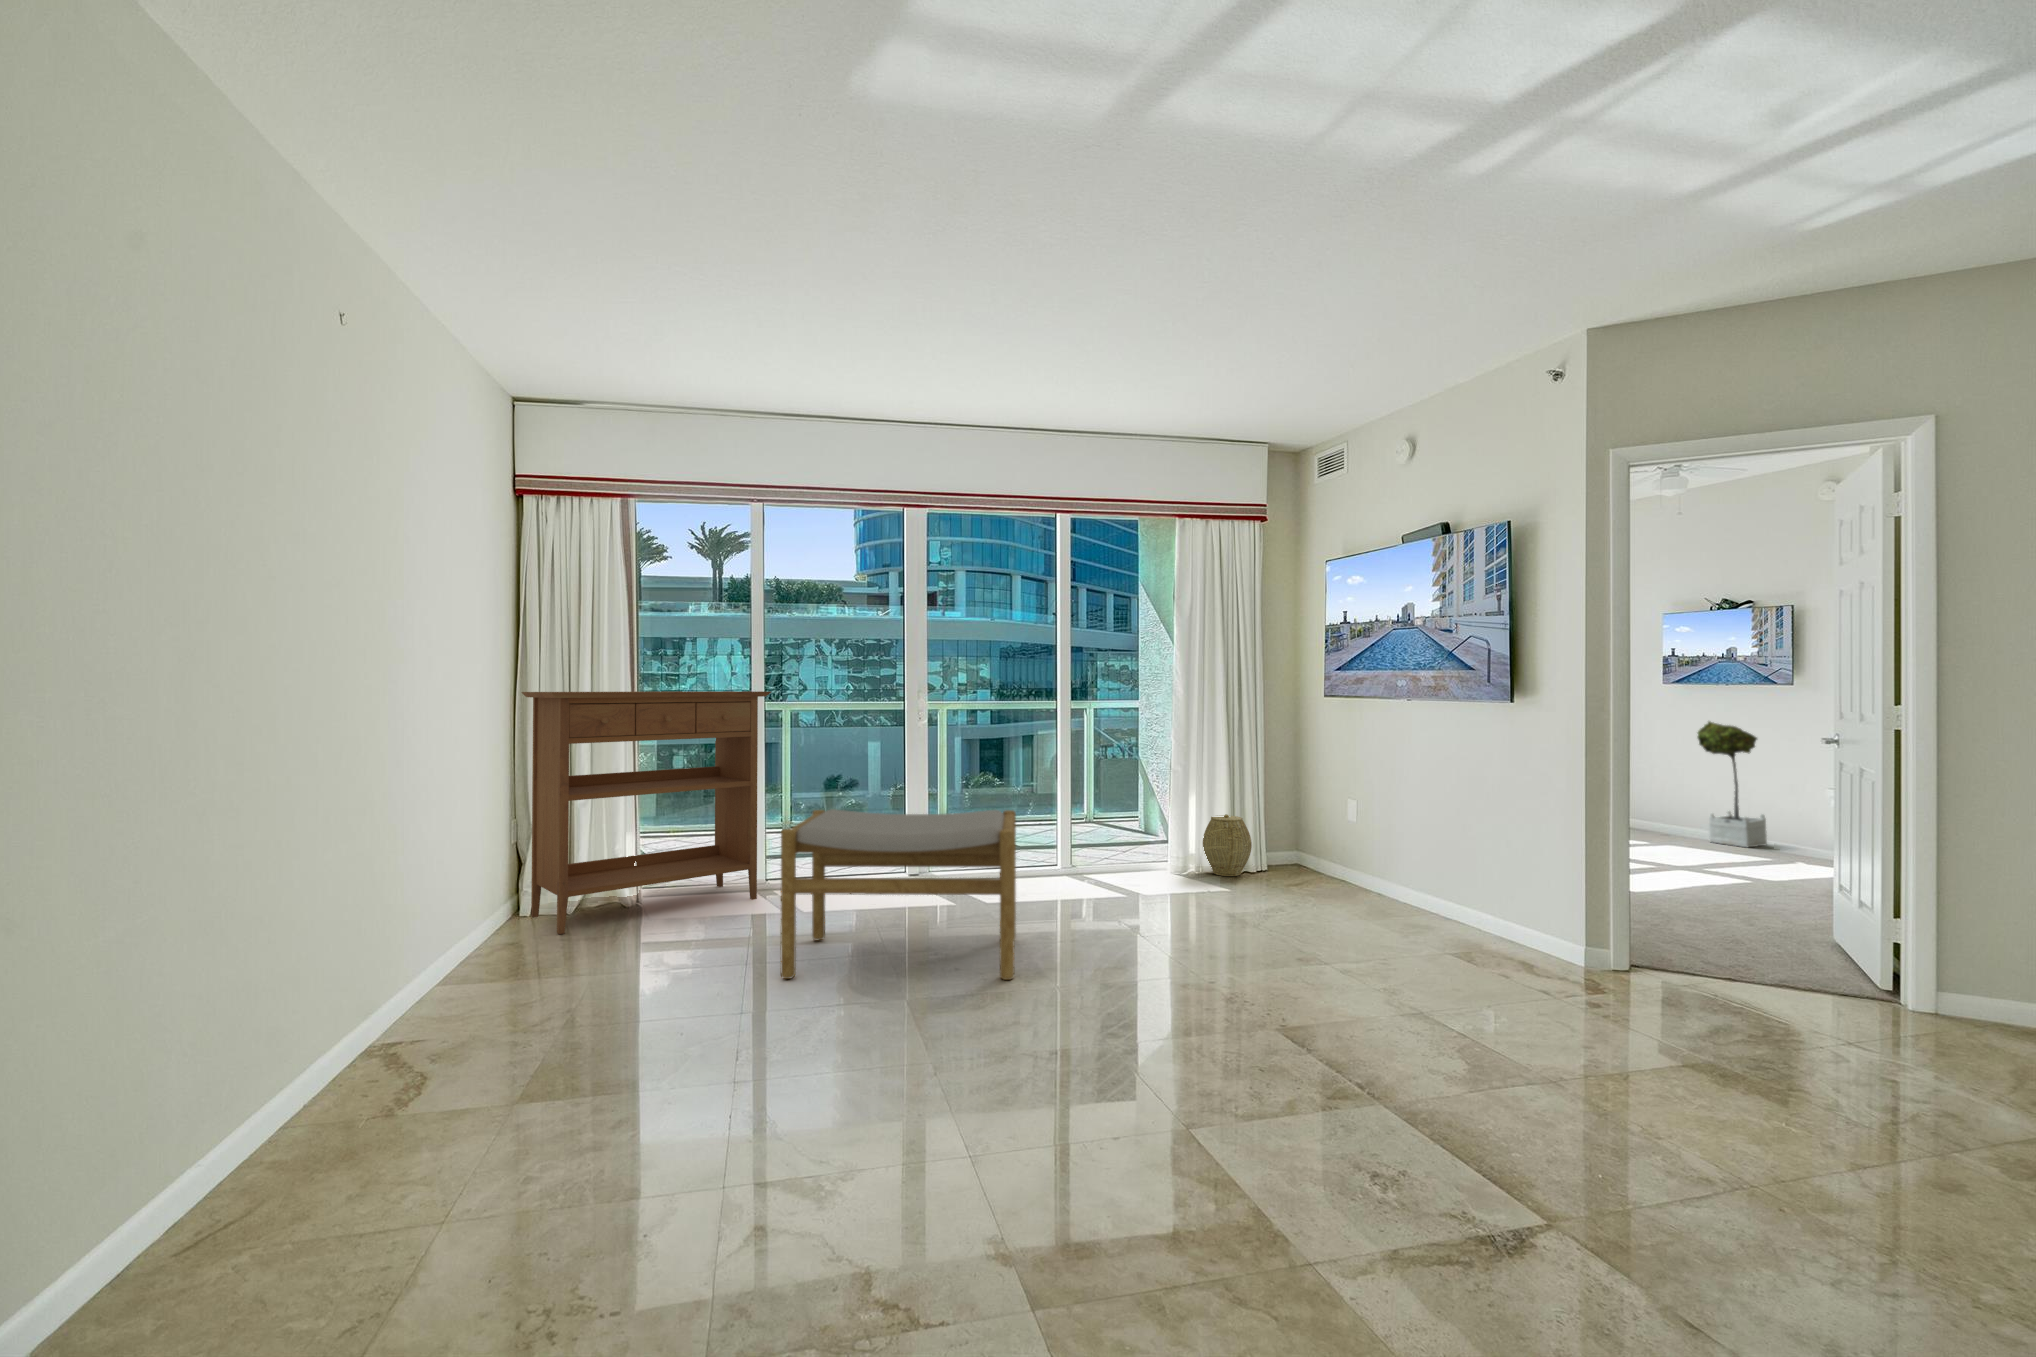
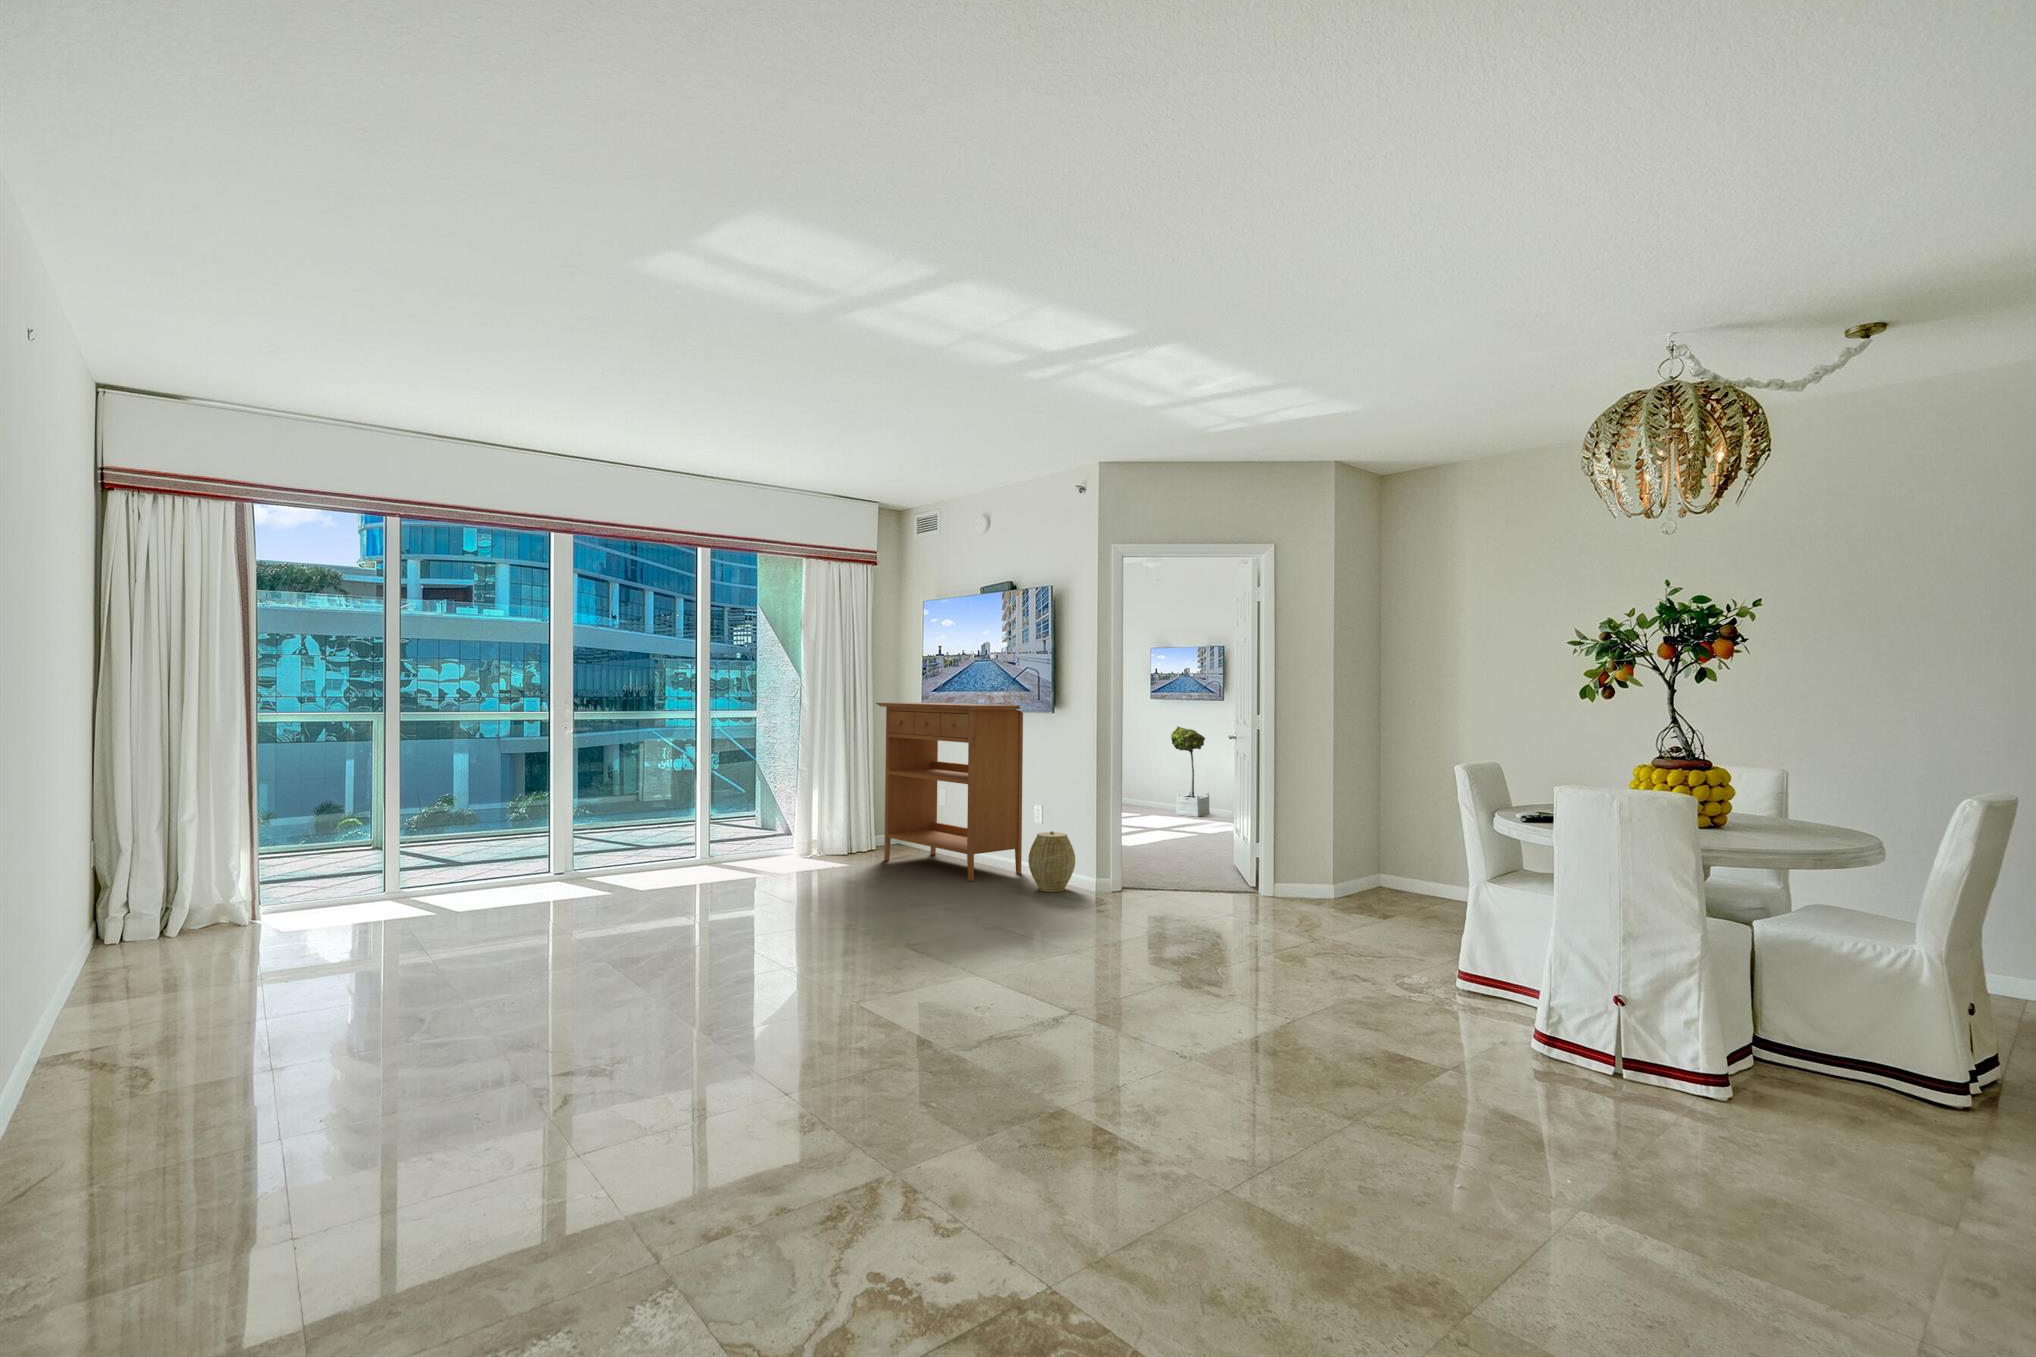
console table: present [521,691,771,934] -> present [876,703,1023,881]
footstool: present [780,809,1016,980] -> none [496,807,707,958]
woven basket: present [1203,814,1252,876] -> present [1028,831,1075,892]

